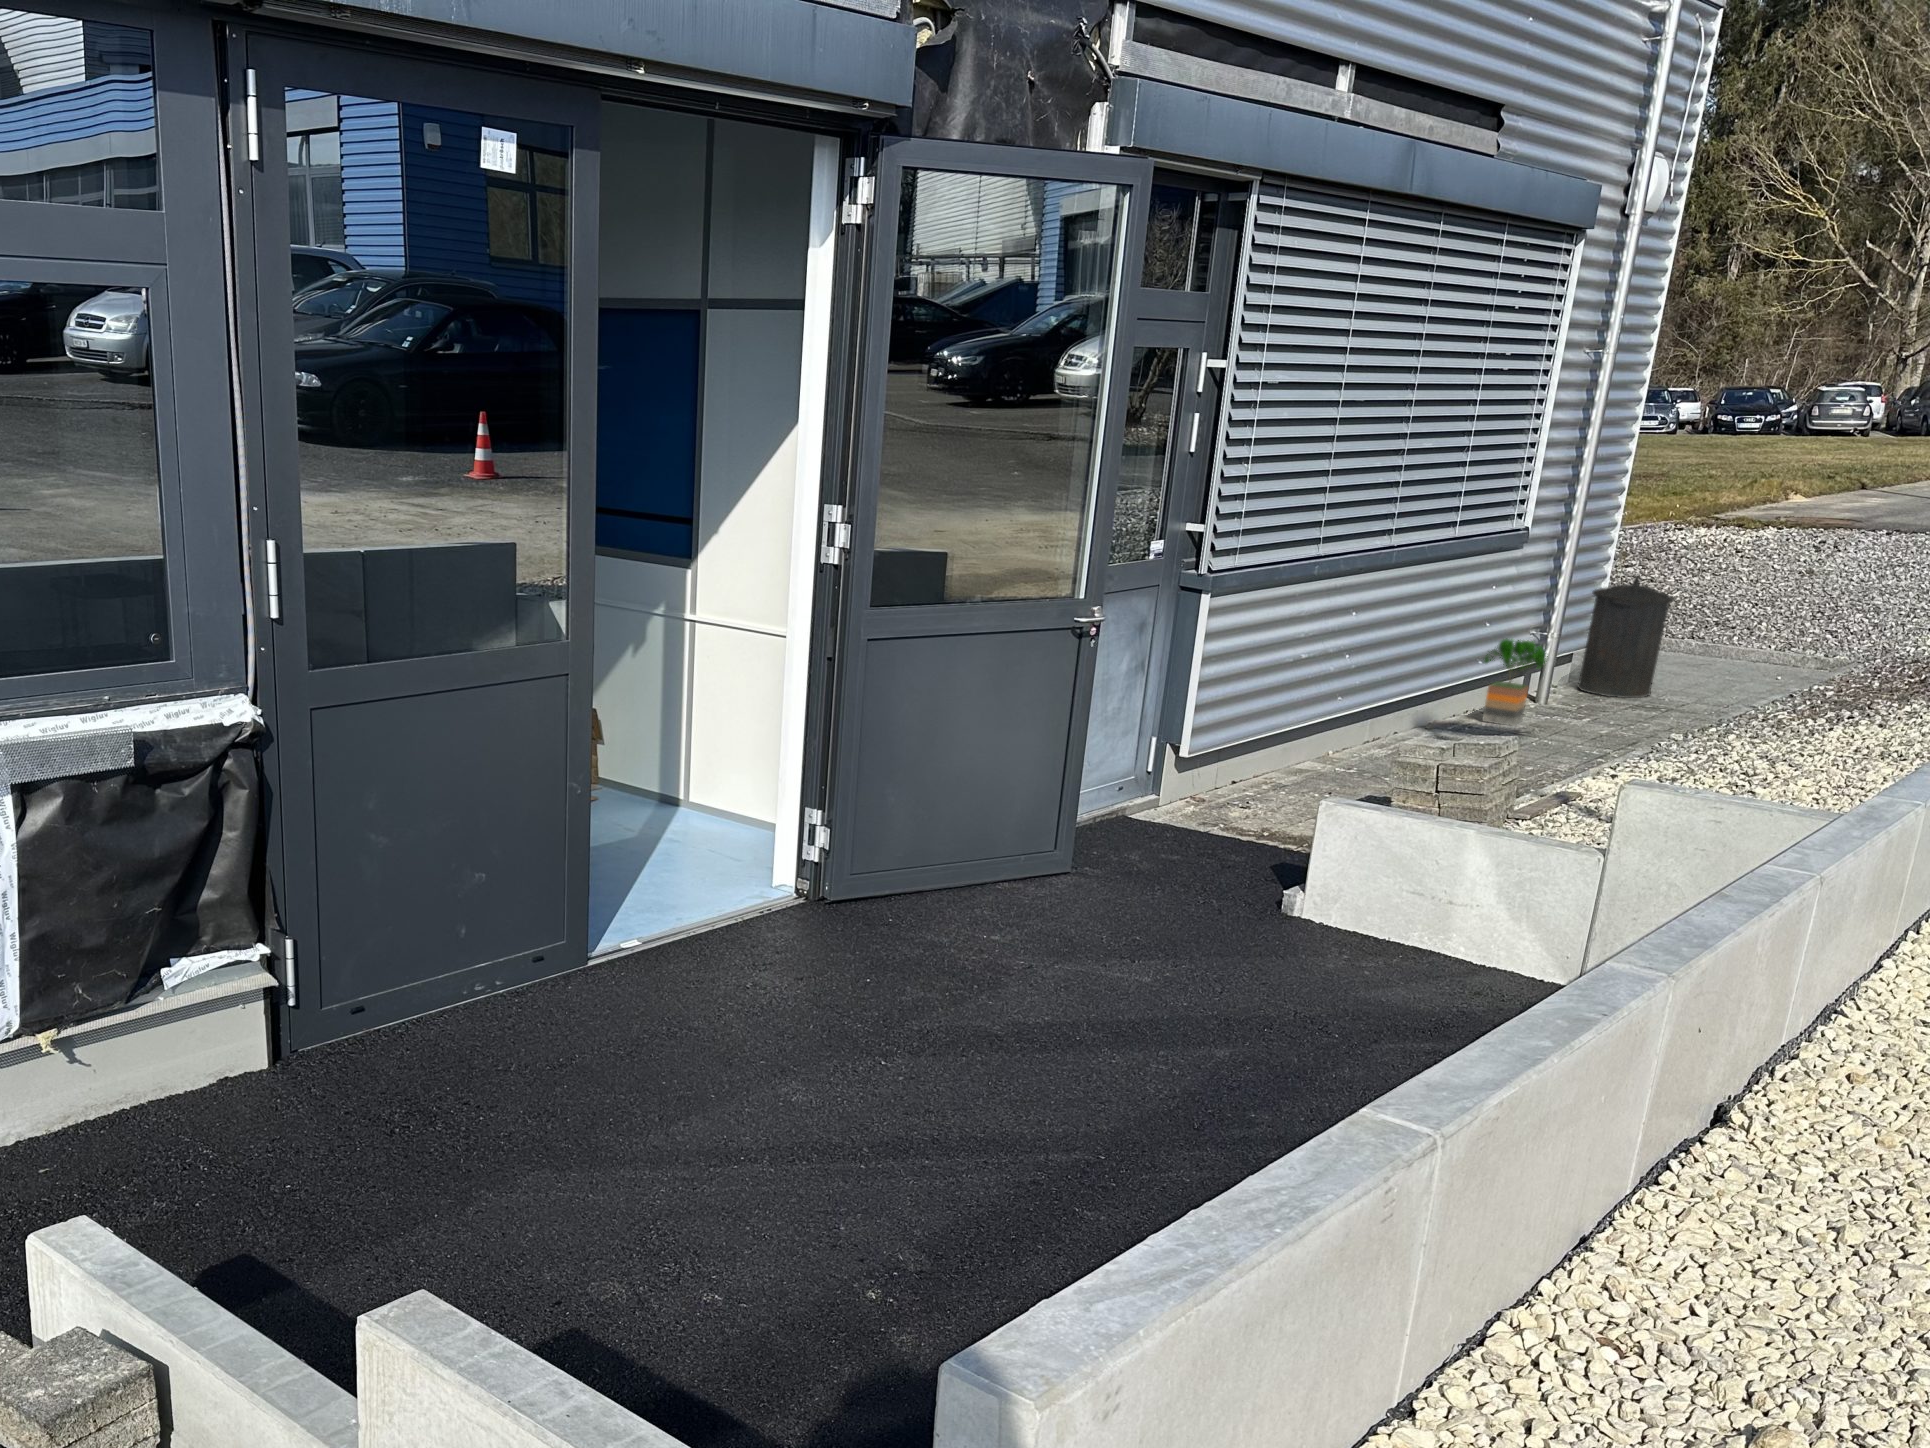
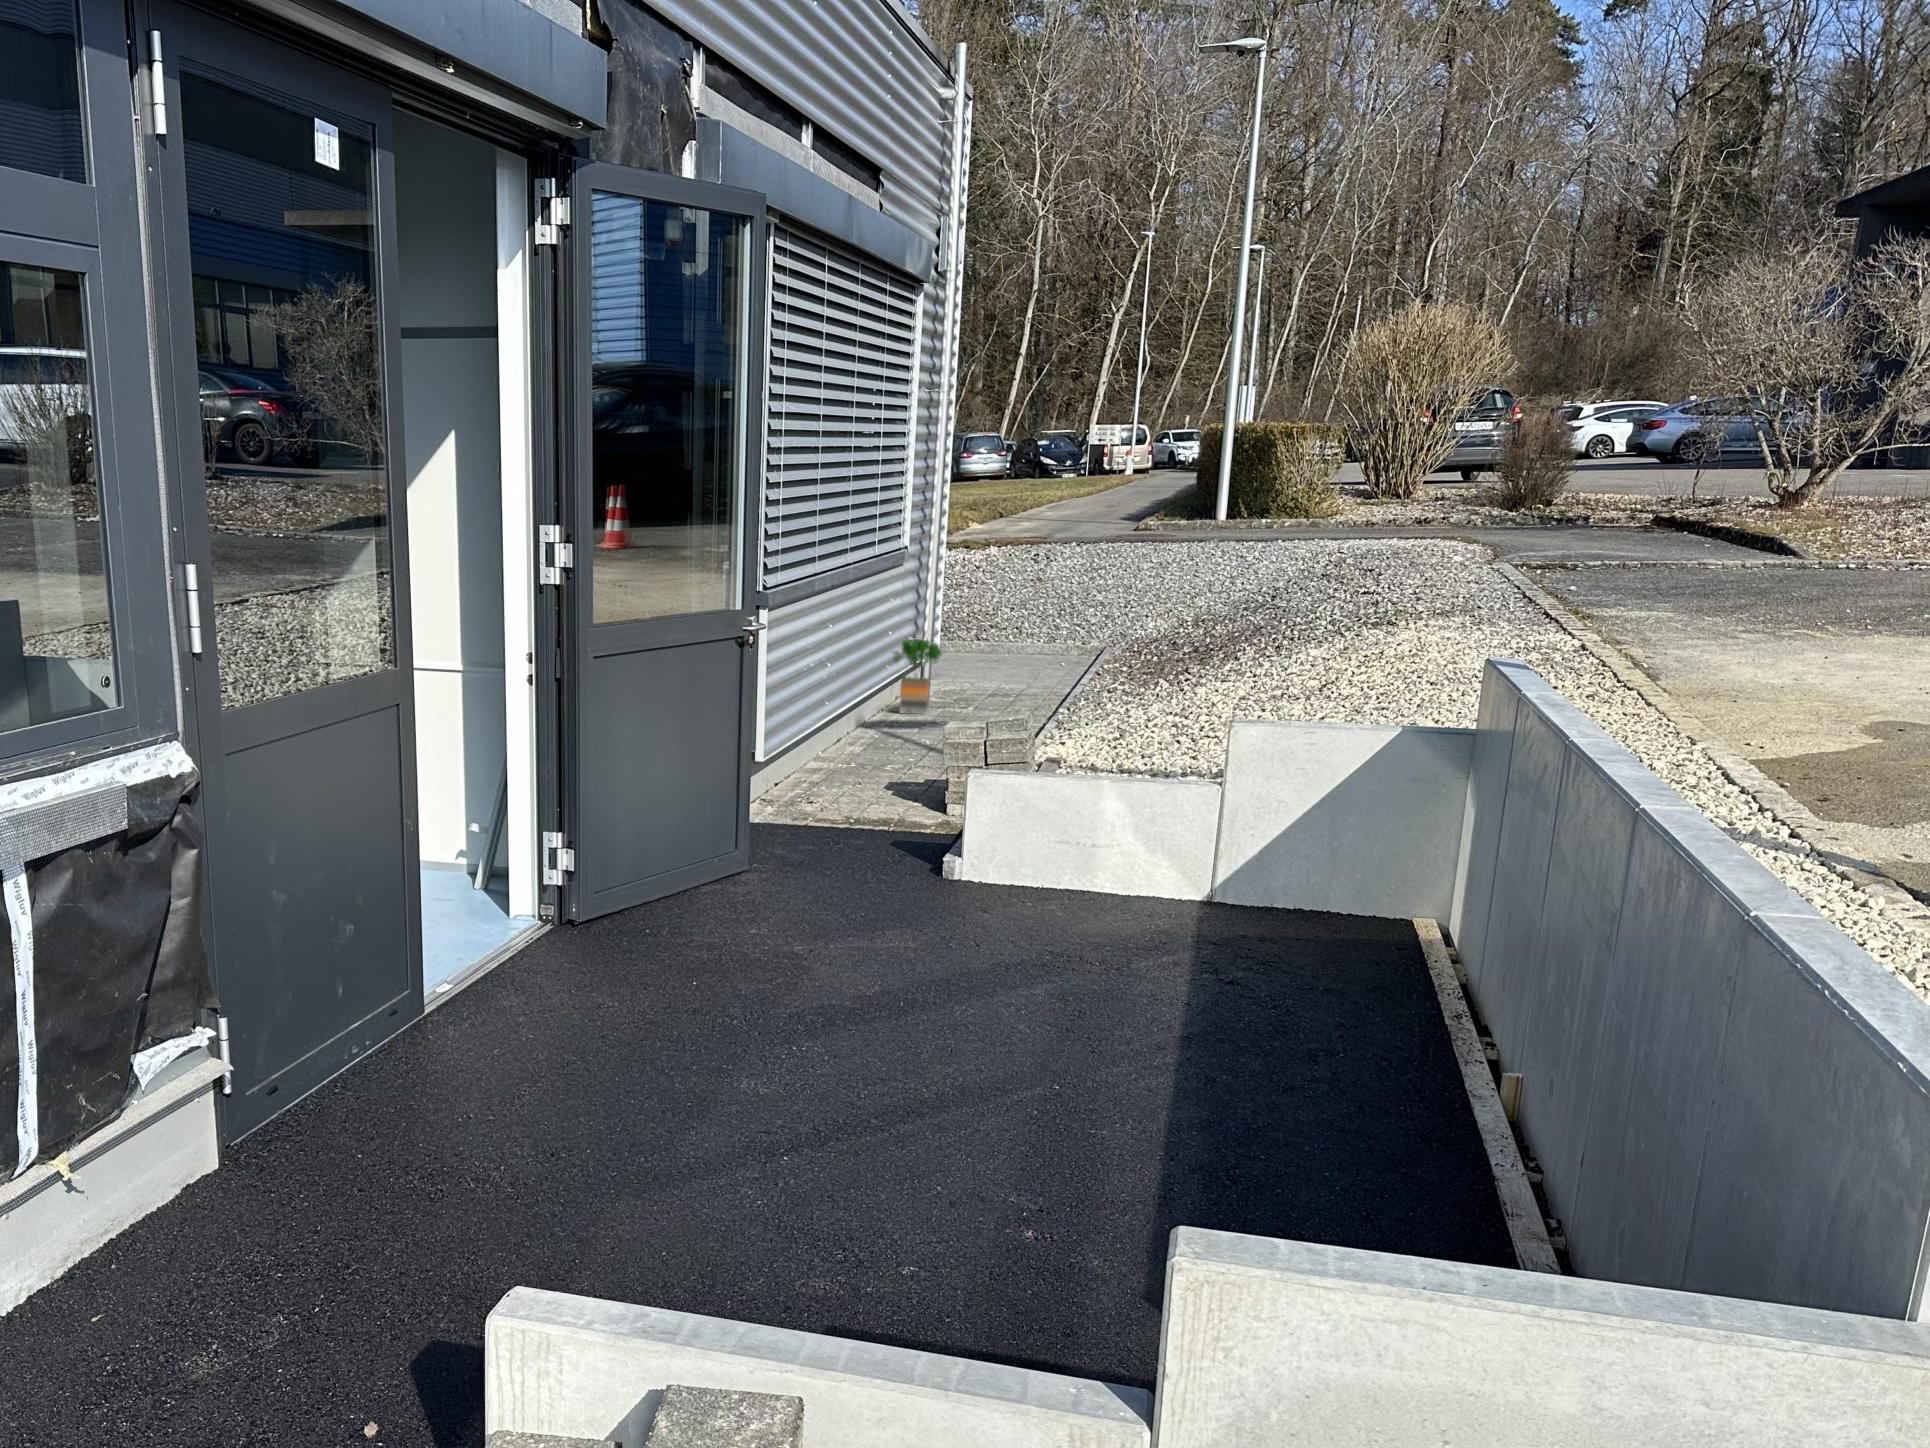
trash can: present [1577,576,1674,698] -> none [937,580,1003,685]

